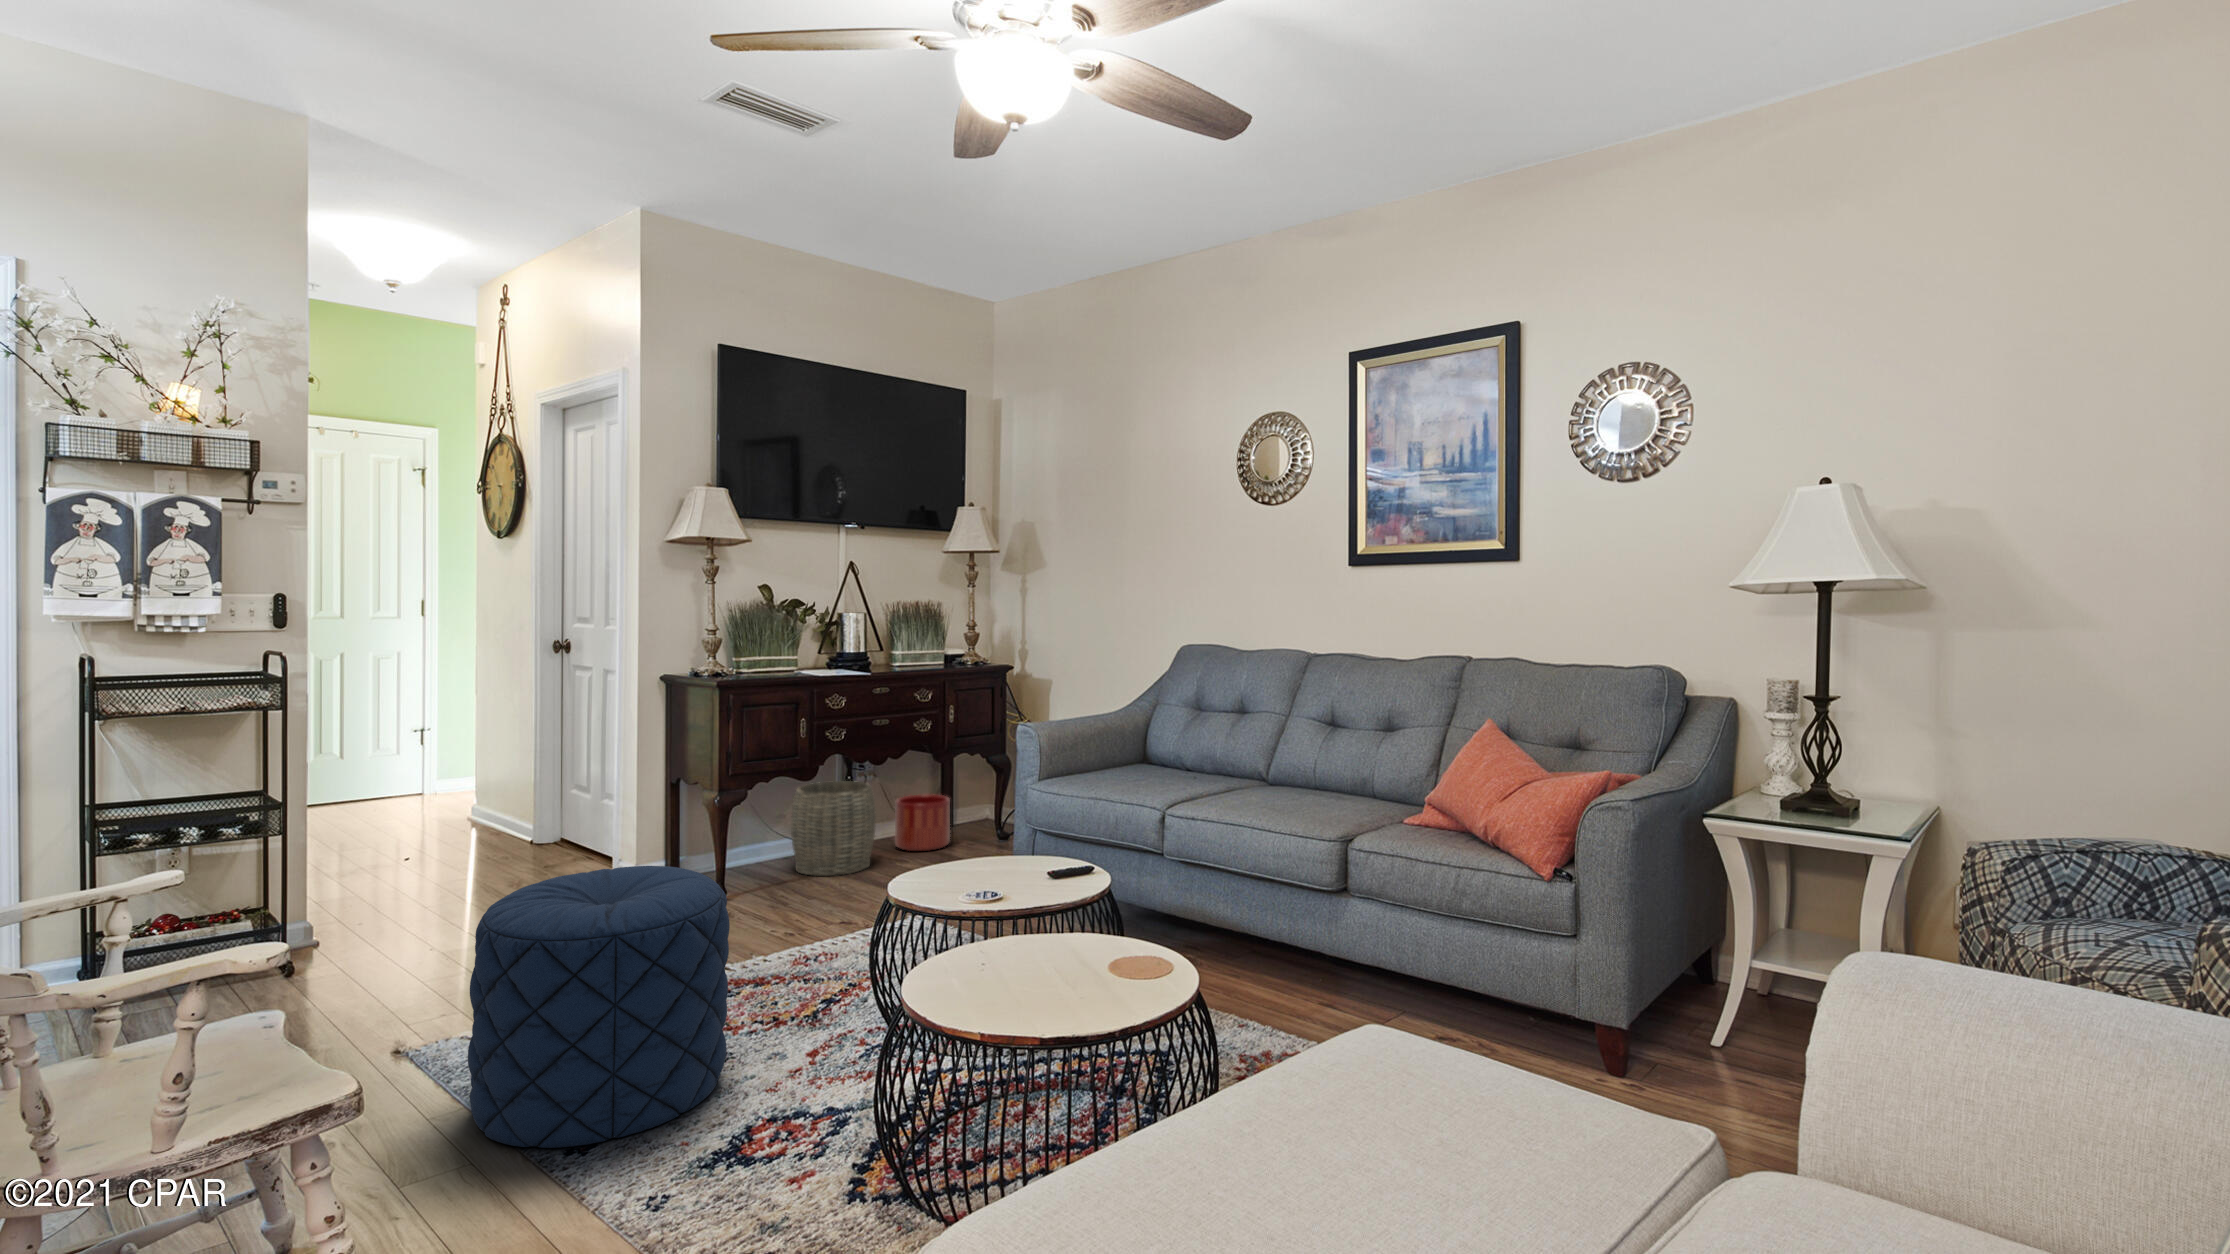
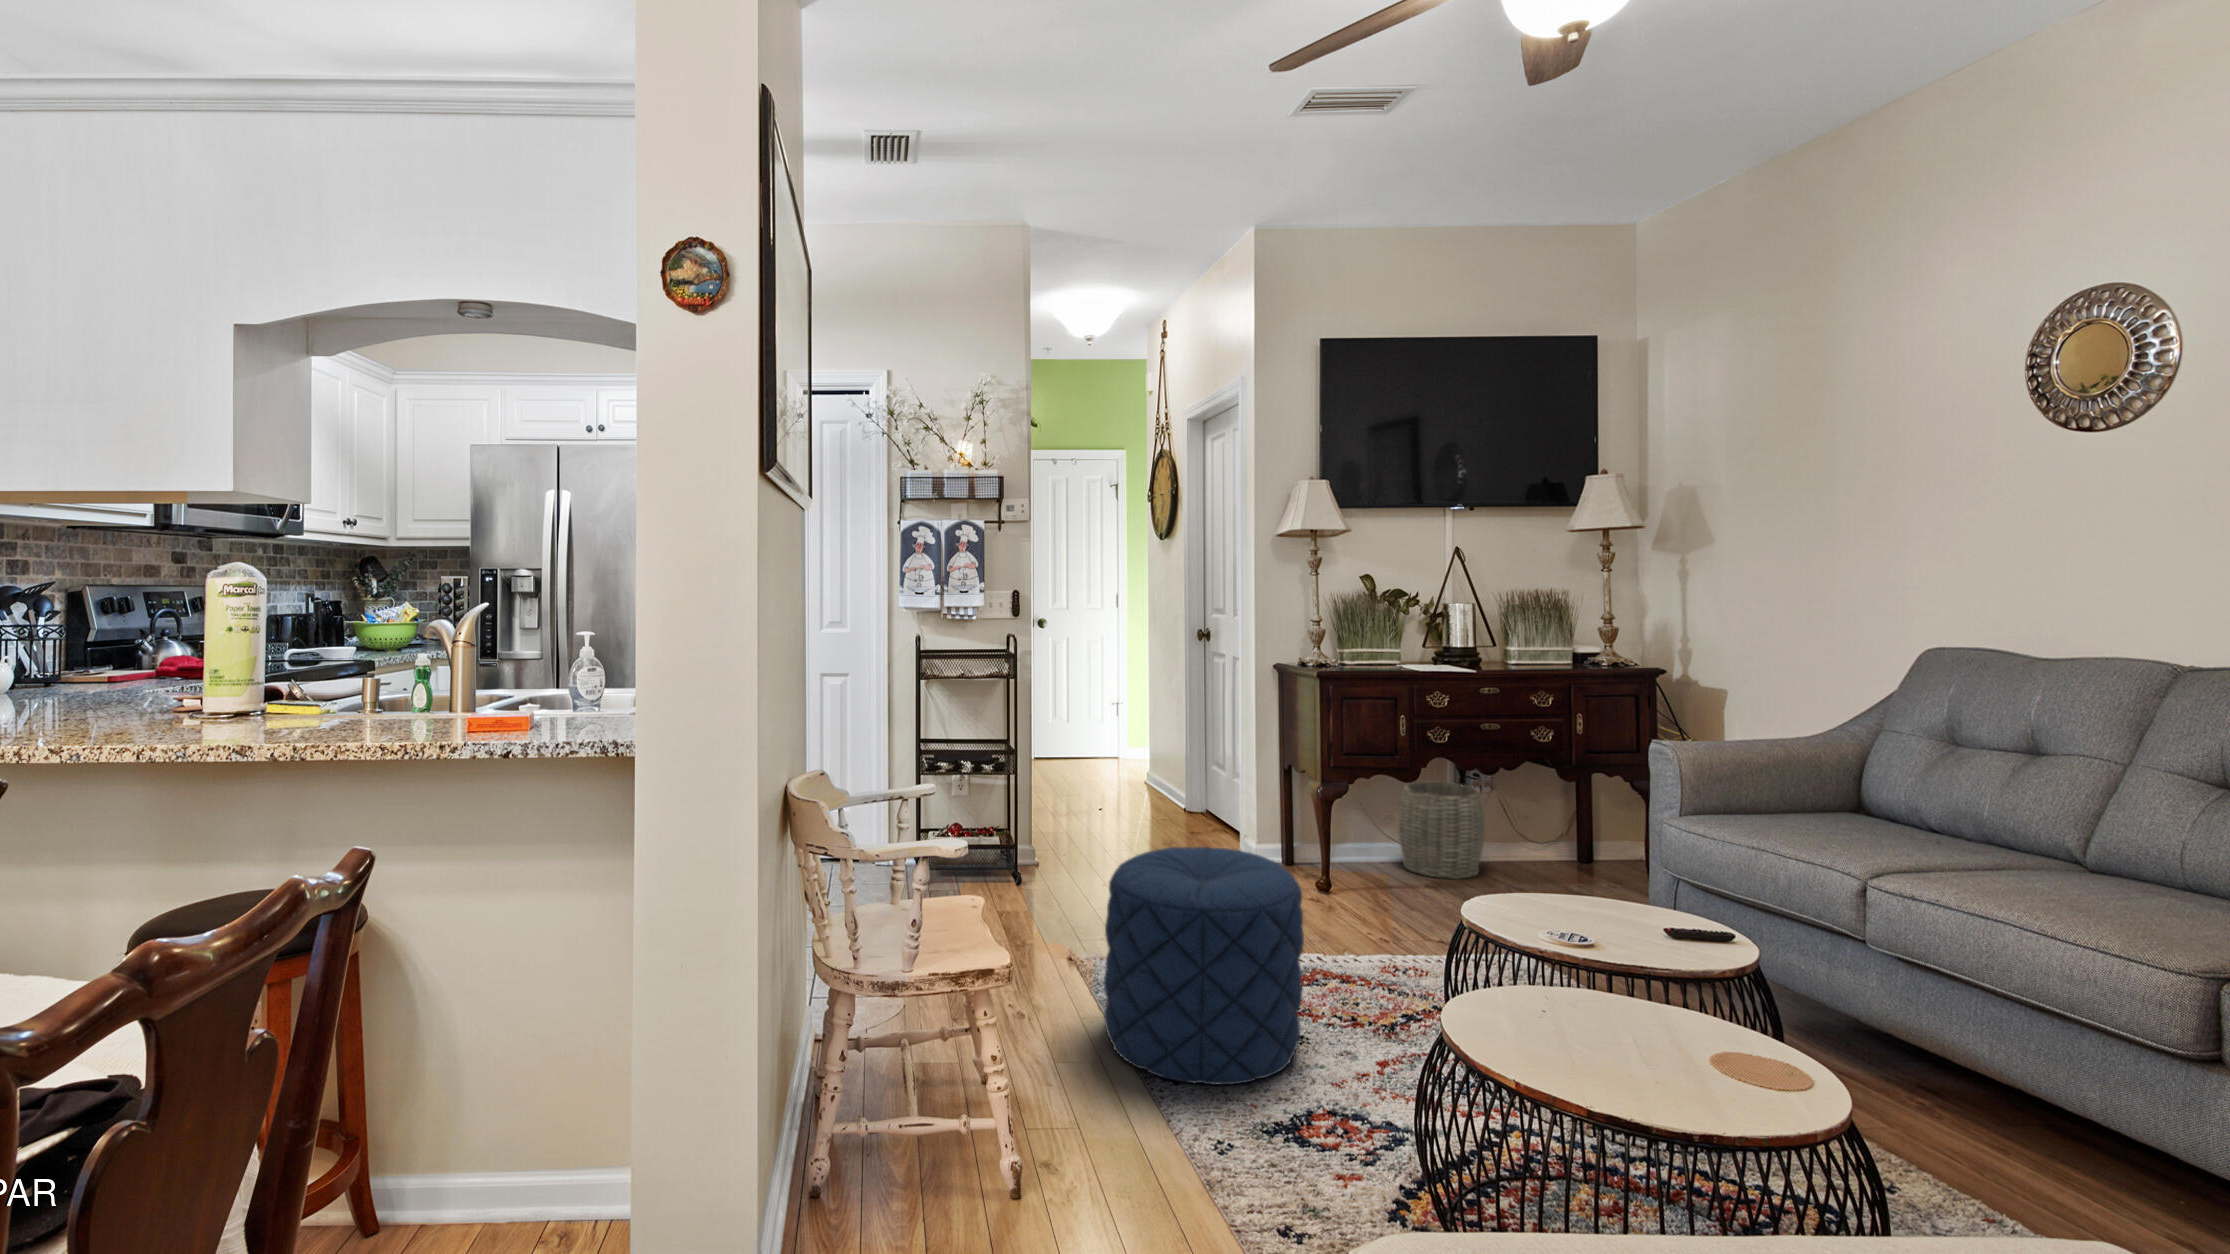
planter: present [895,794,950,851] -> none [1509,807,1571,869]

